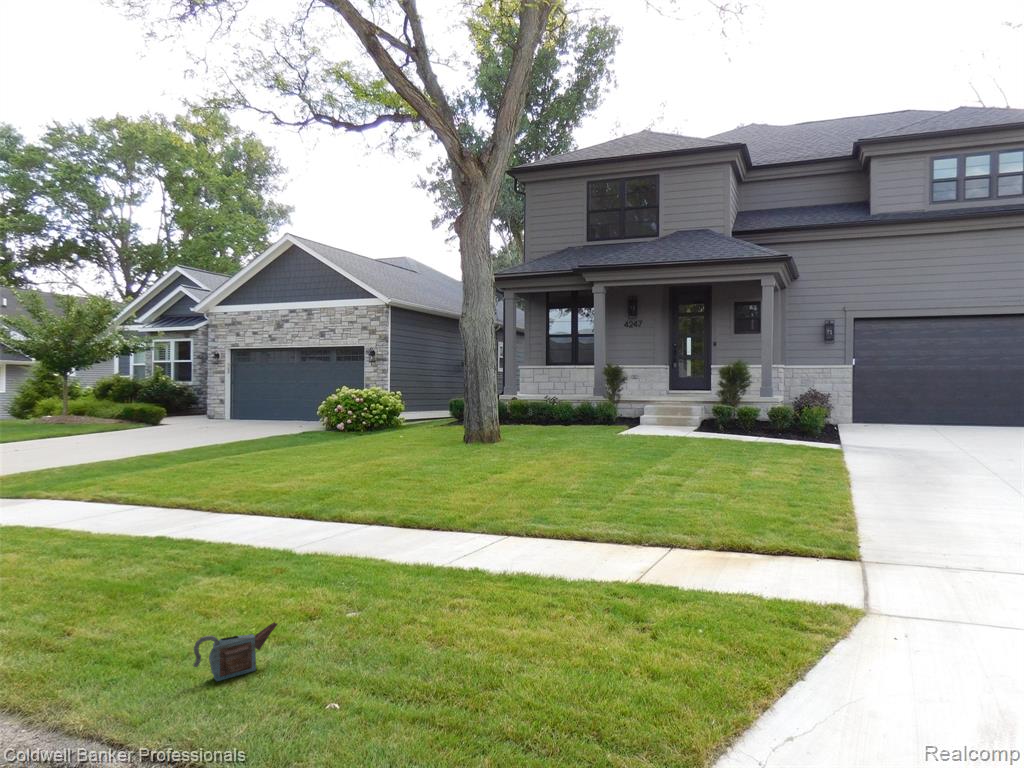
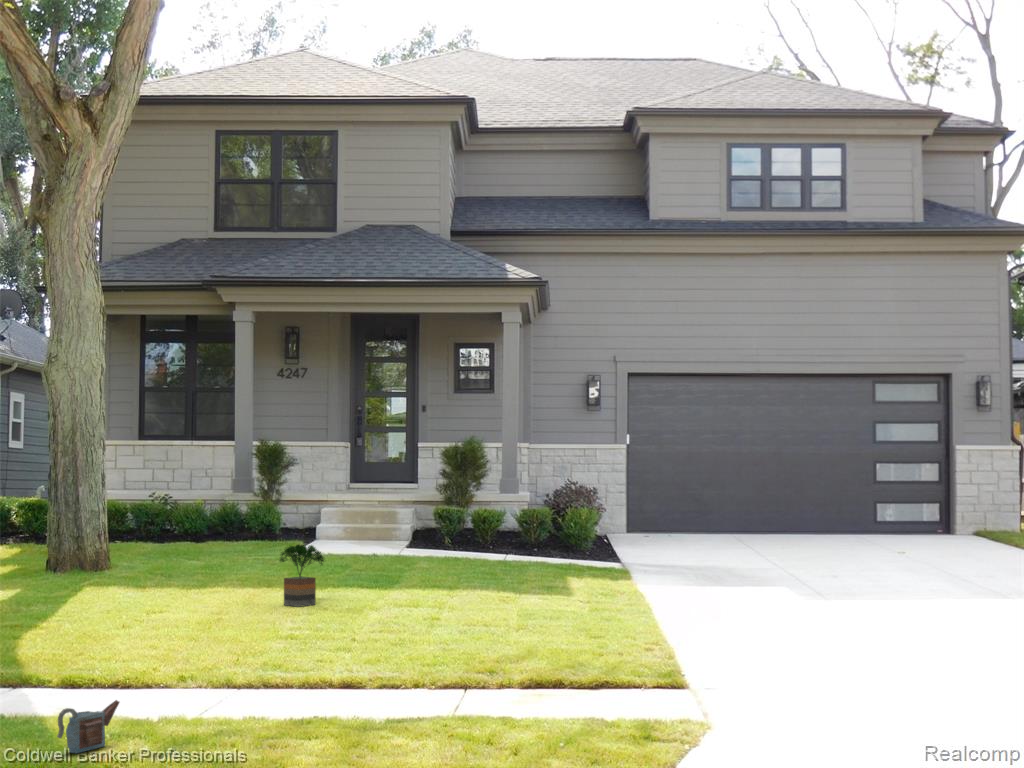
potted tree: none [580,435,612,479] -> present [280,545,324,607]

